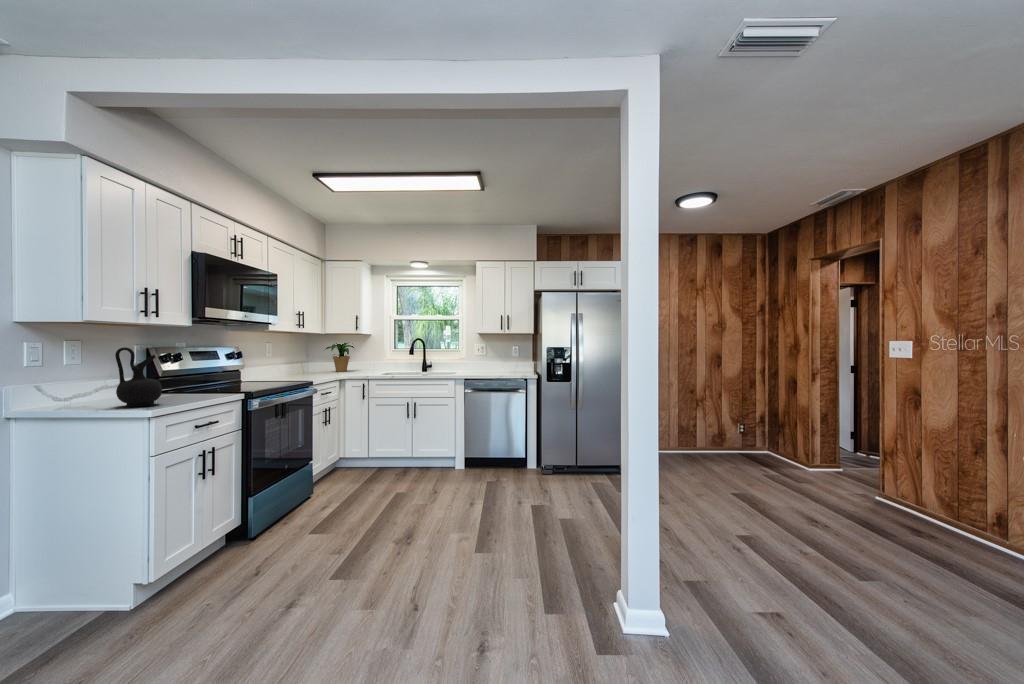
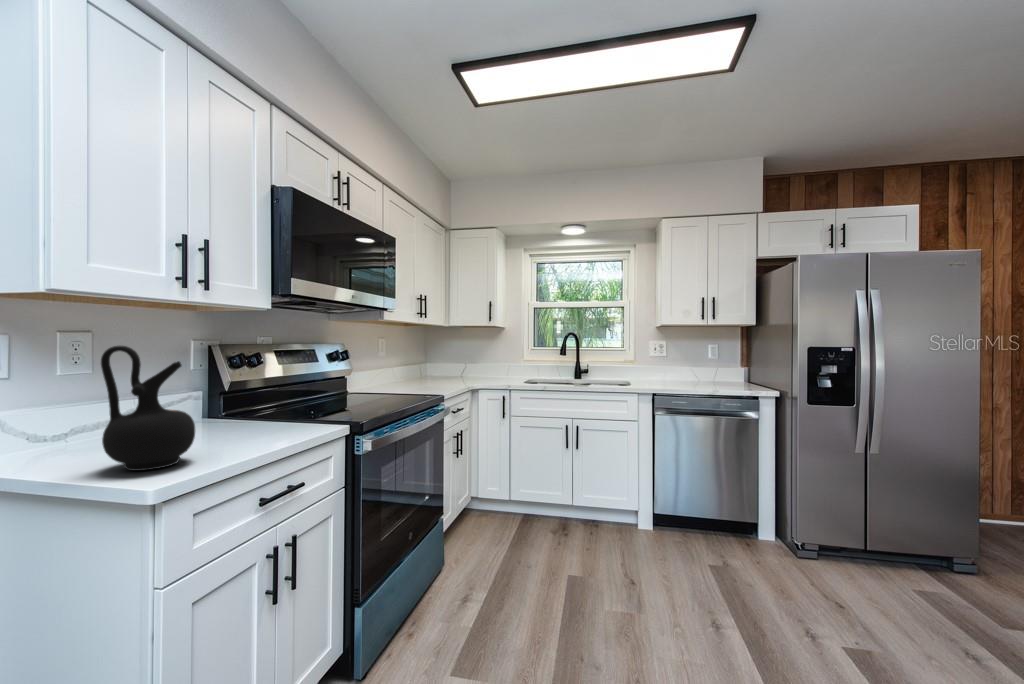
potted plant: present [325,343,354,372] -> none [446,338,487,377]

